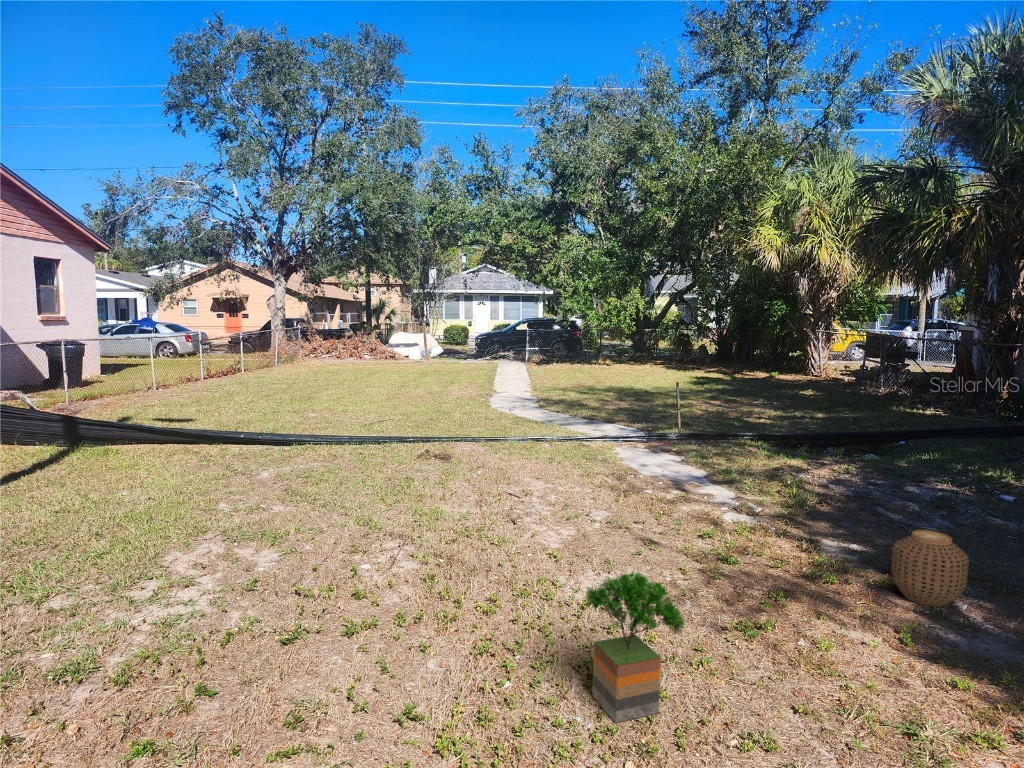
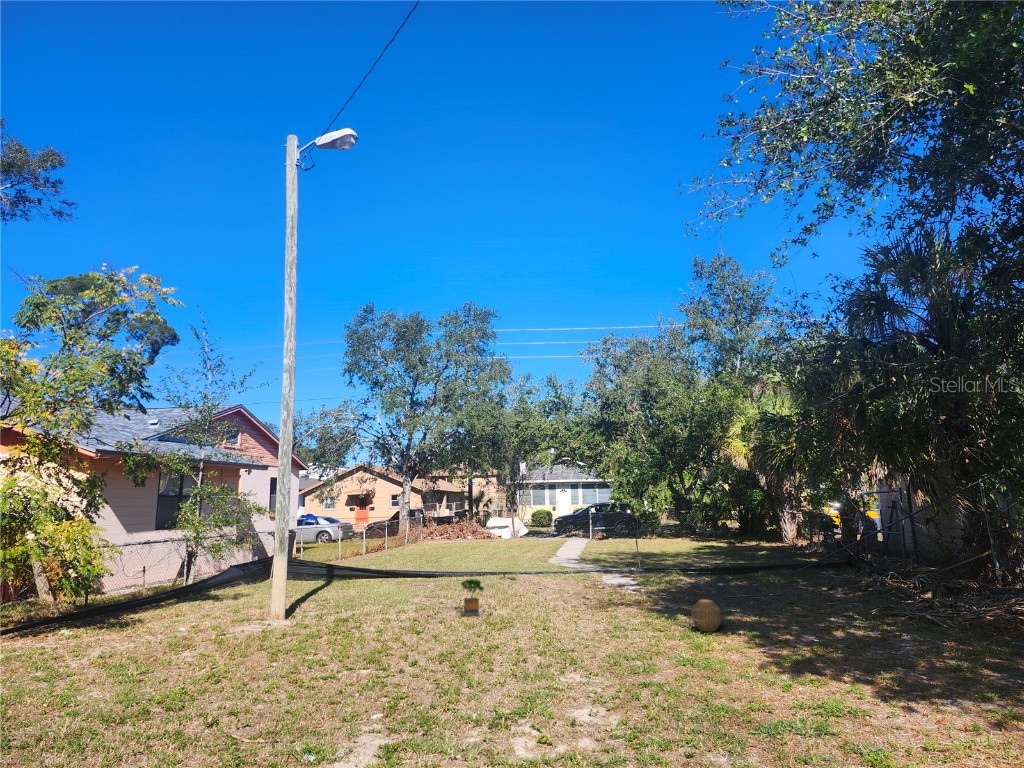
potted tree: present [585,572,686,723] -> present [461,579,484,616]

